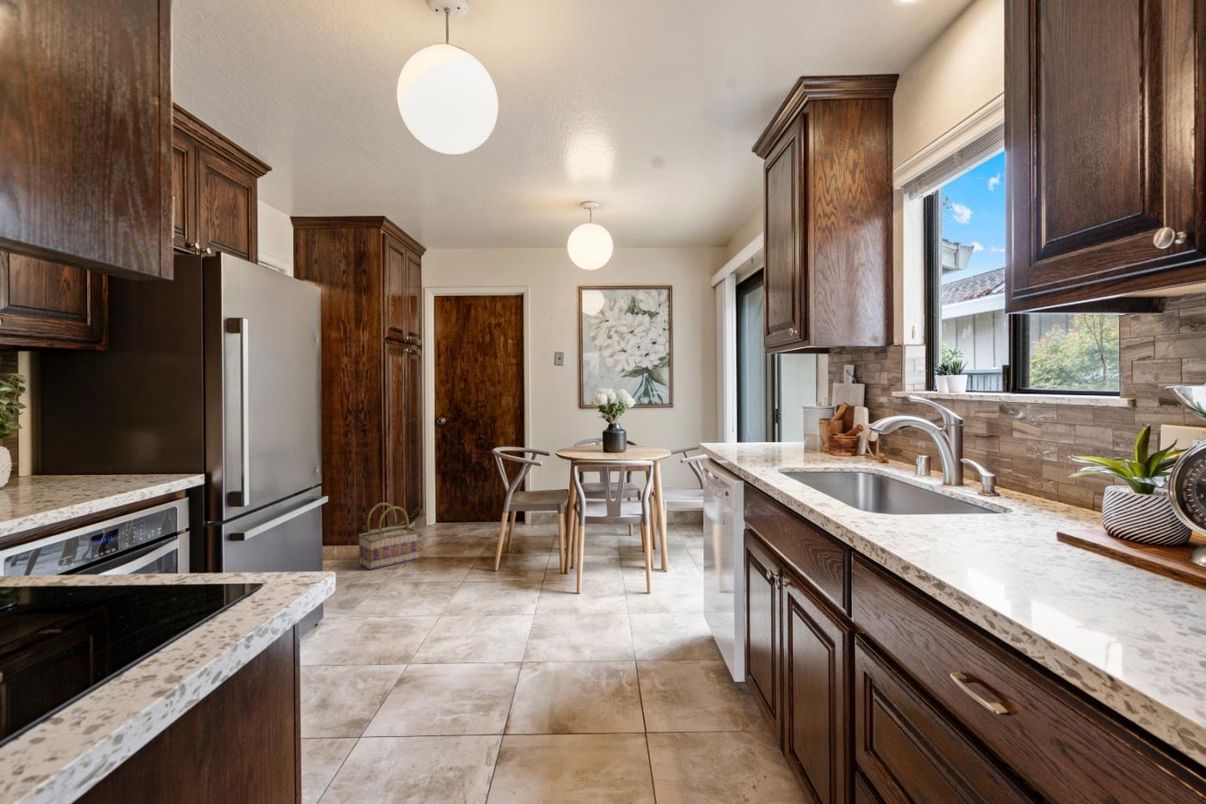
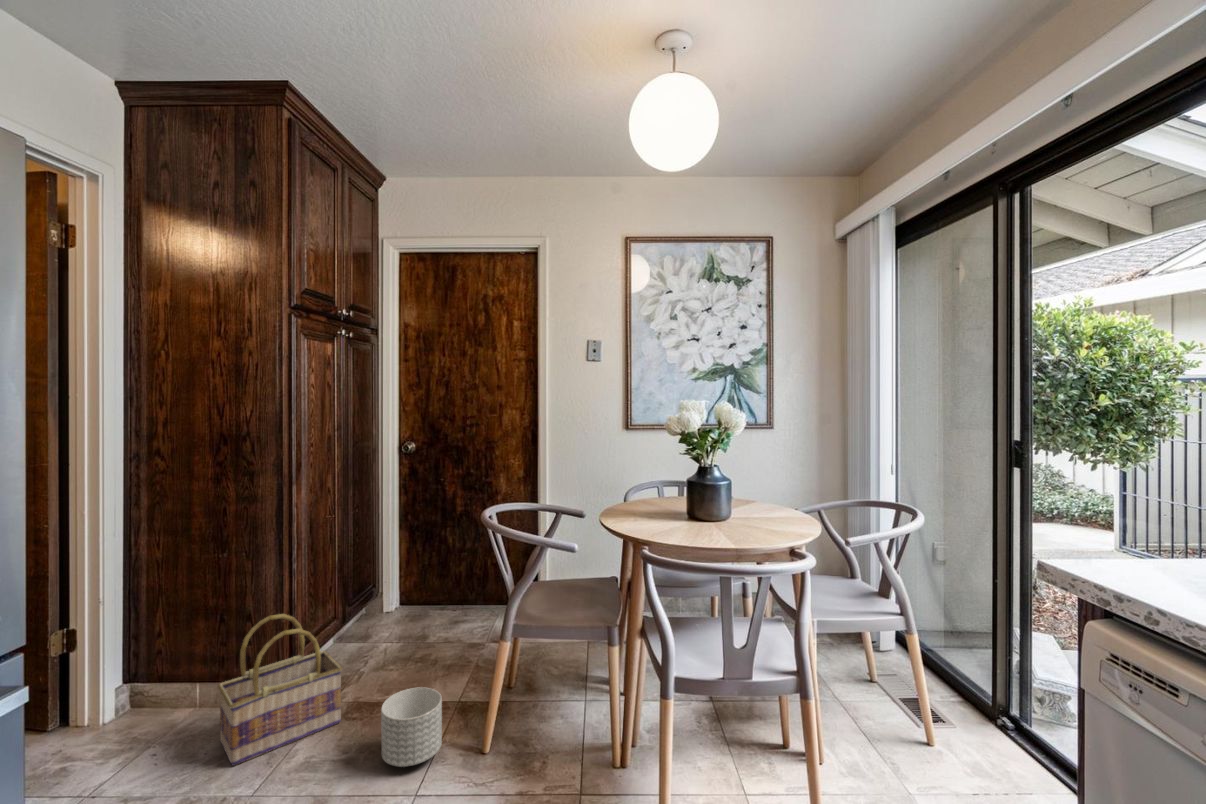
planter: none [444,537,473,569] -> present [381,687,442,767]

